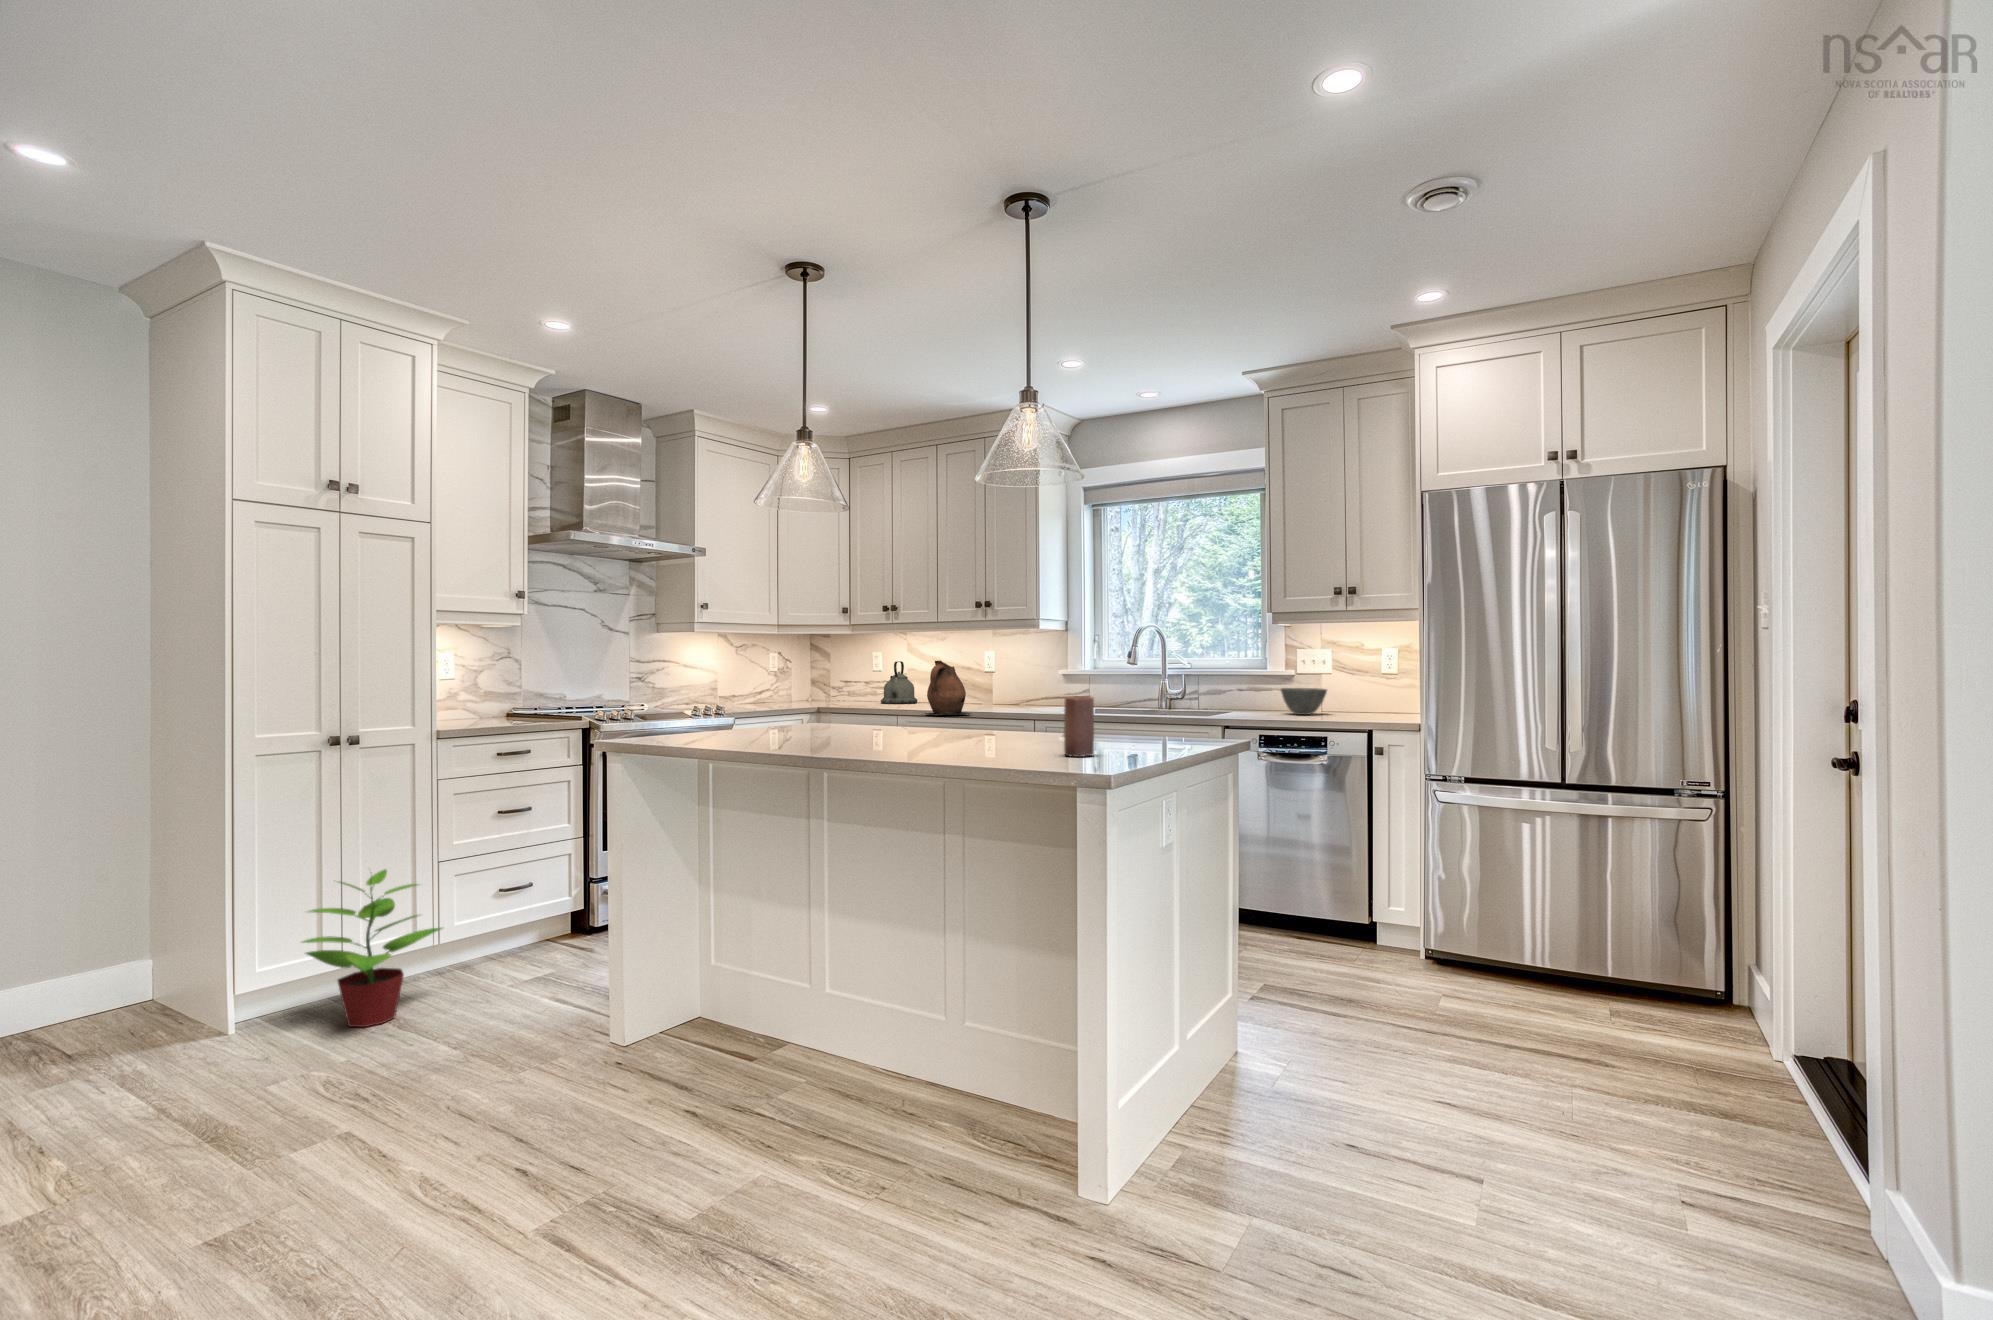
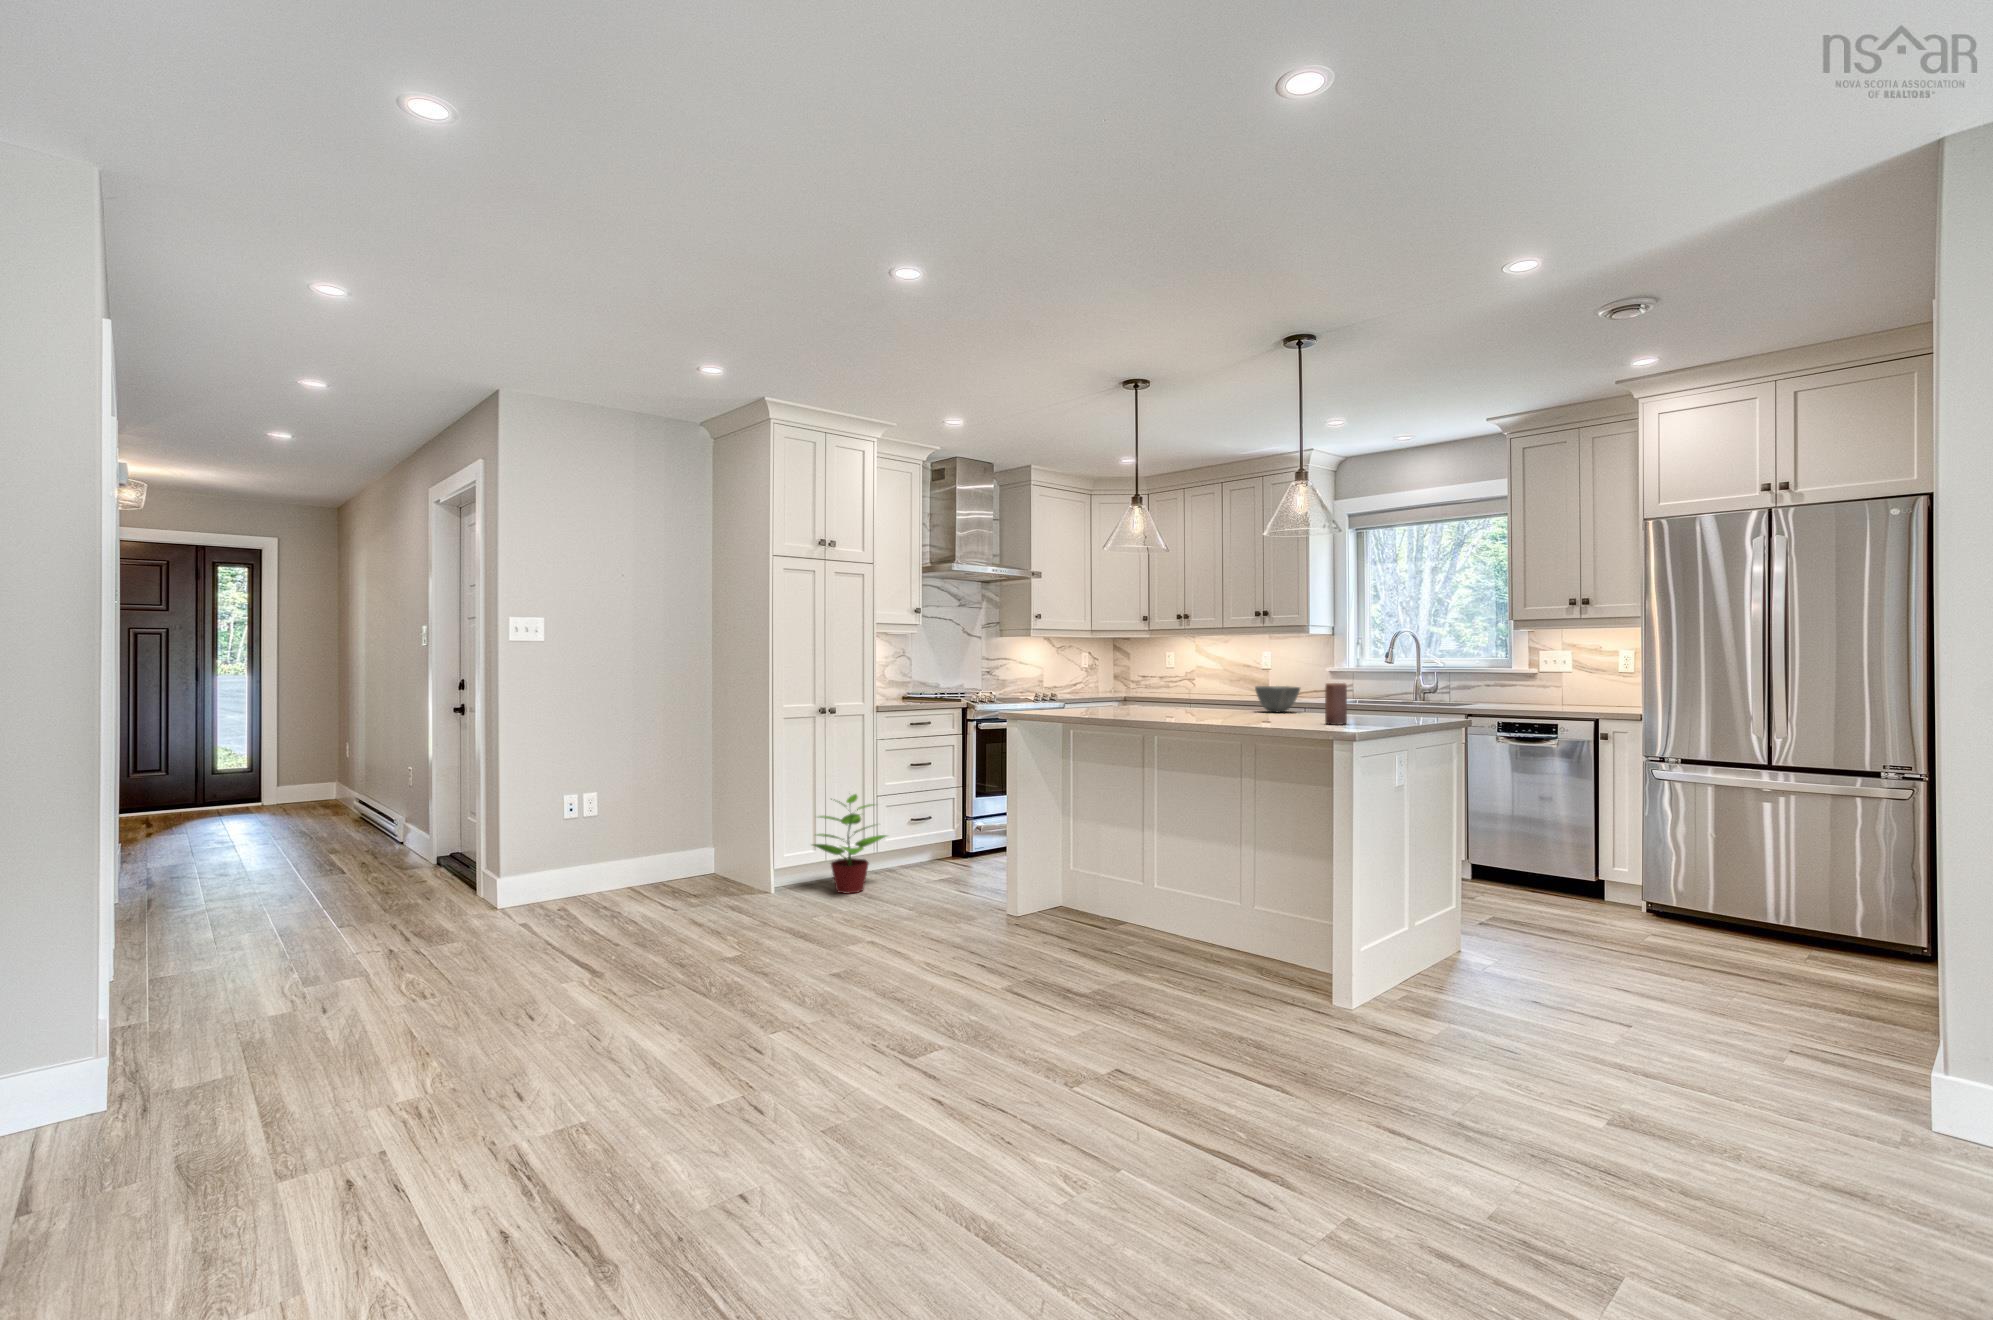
kettle: present [881,661,917,704] -> none [1171,660,1201,695]
ceramic pitcher: present [925,661,971,715] -> none [1210,659,1251,702]
bowl: present [1281,688,1327,715] -> present [1255,686,1300,712]

